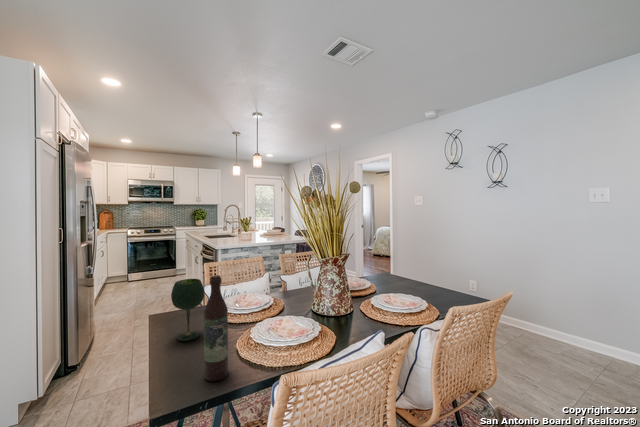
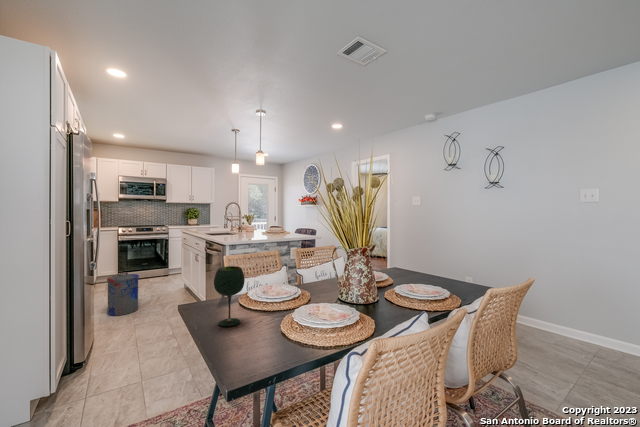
trash can: none [110,274,141,317] -> present [107,272,139,316]
wine bottle: present [204,275,228,381] -> none [263,258,285,359]

